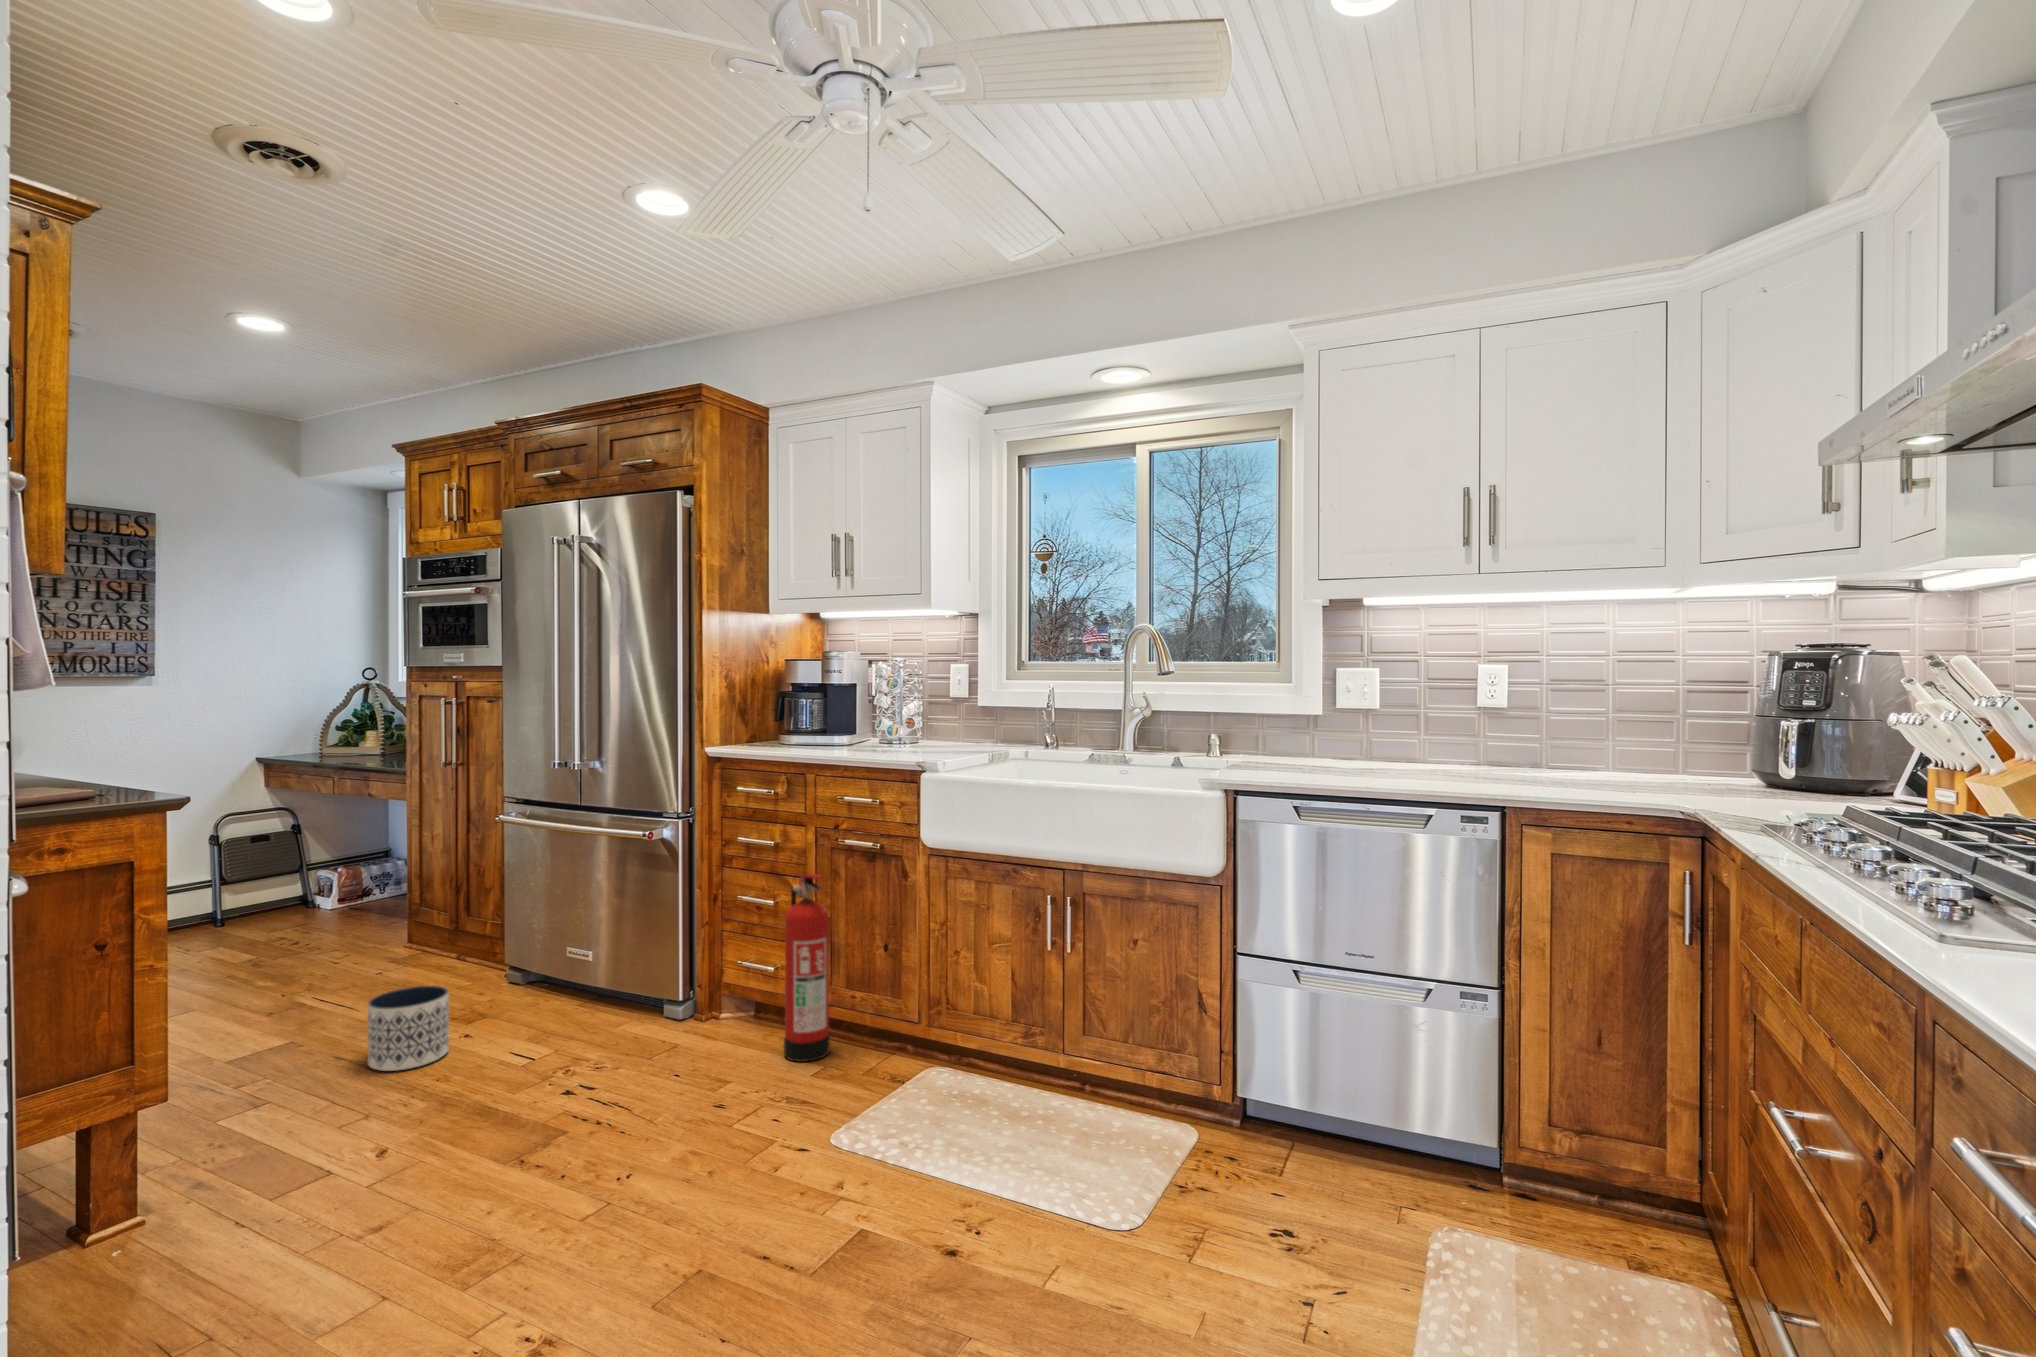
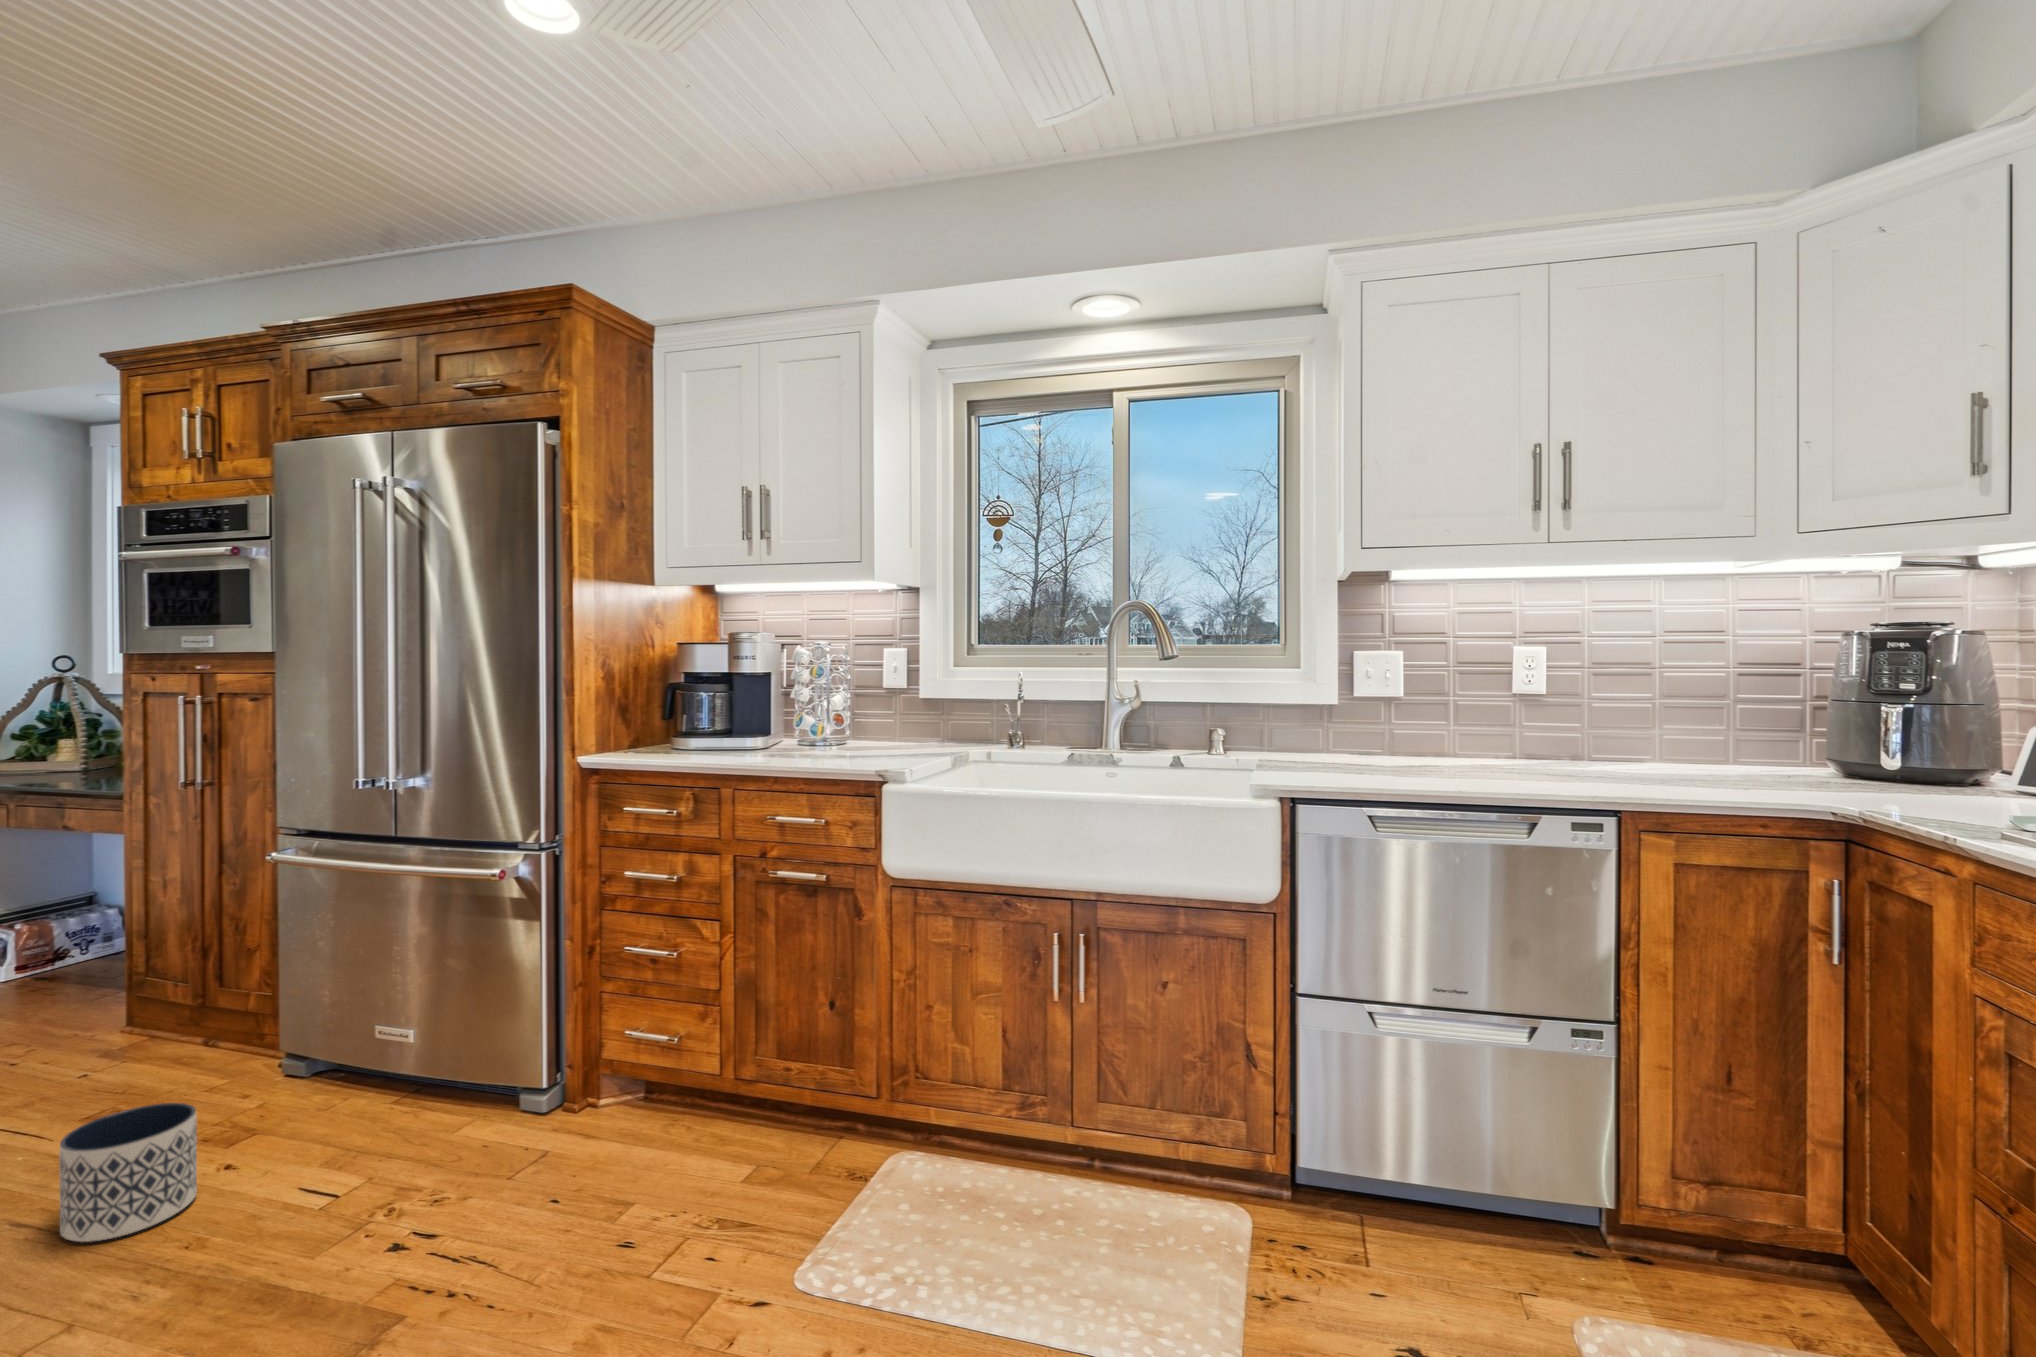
fire extinguisher: present [784,874,831,1062] -> none [697,916,760,1160]

